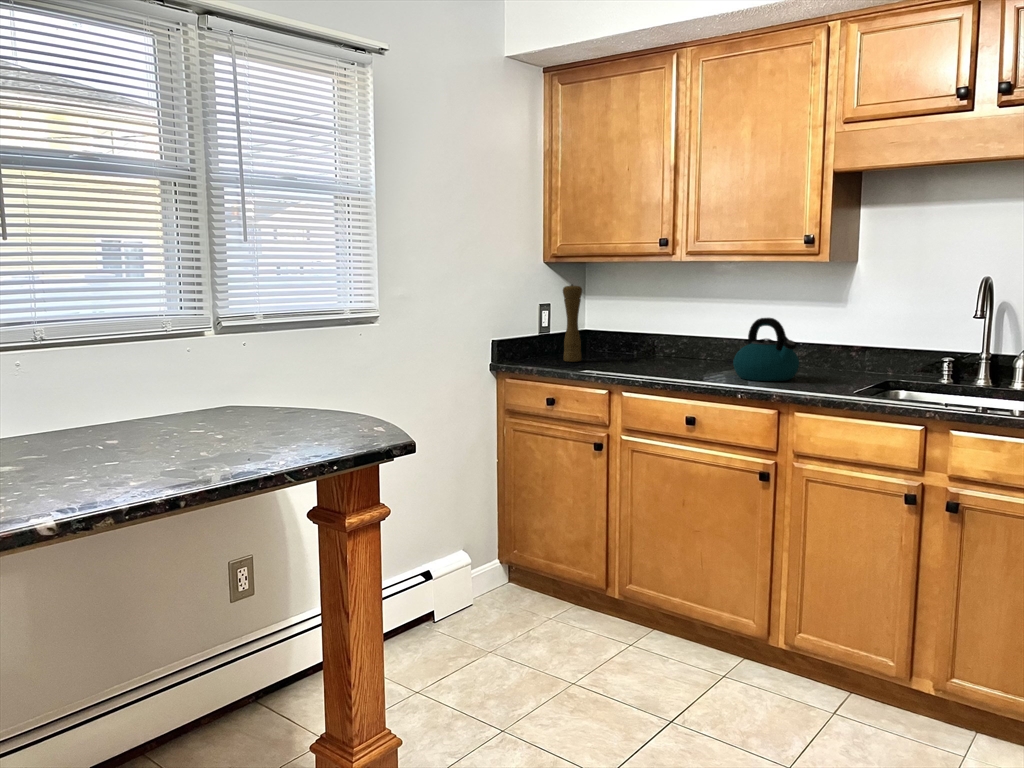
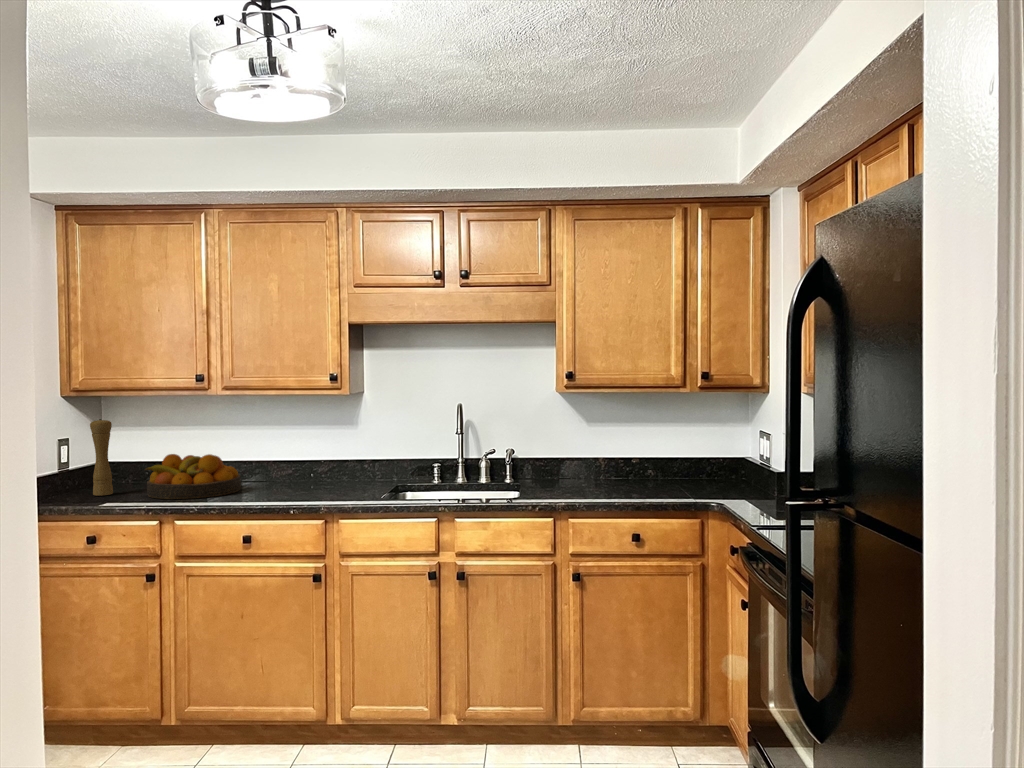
kettle: present [733,318,799,381] -> none [275,442,330,497]
fruit bowl: none [606,324,704,372] -> present [146,454,241,499]

